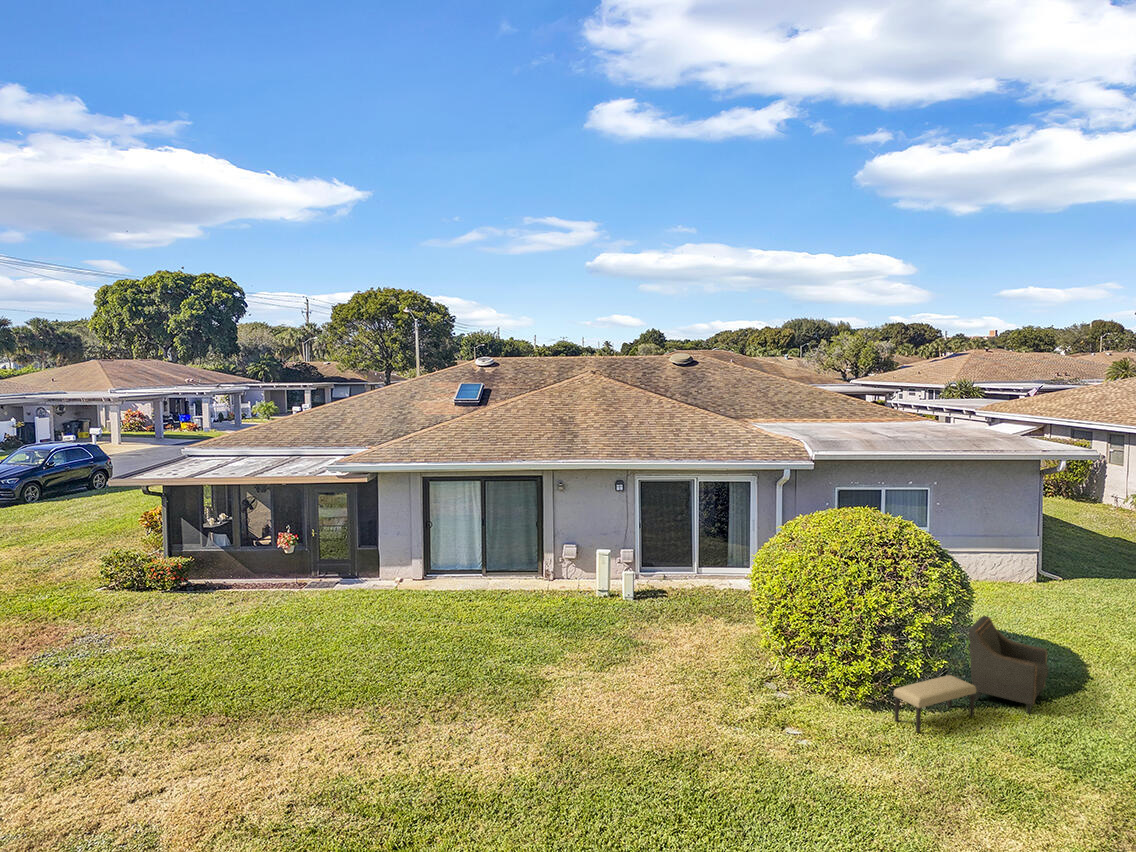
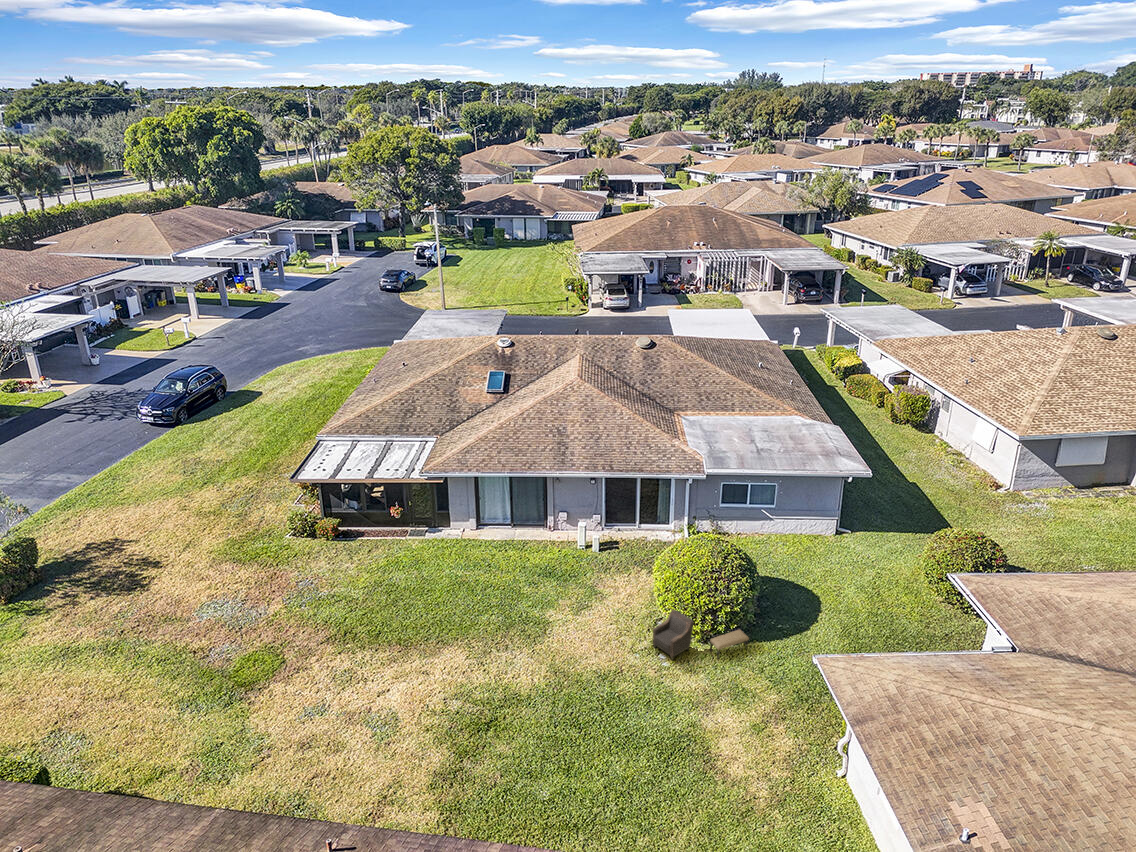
chair: present [969,616,1049,713] -> present [653,609,694,660]

